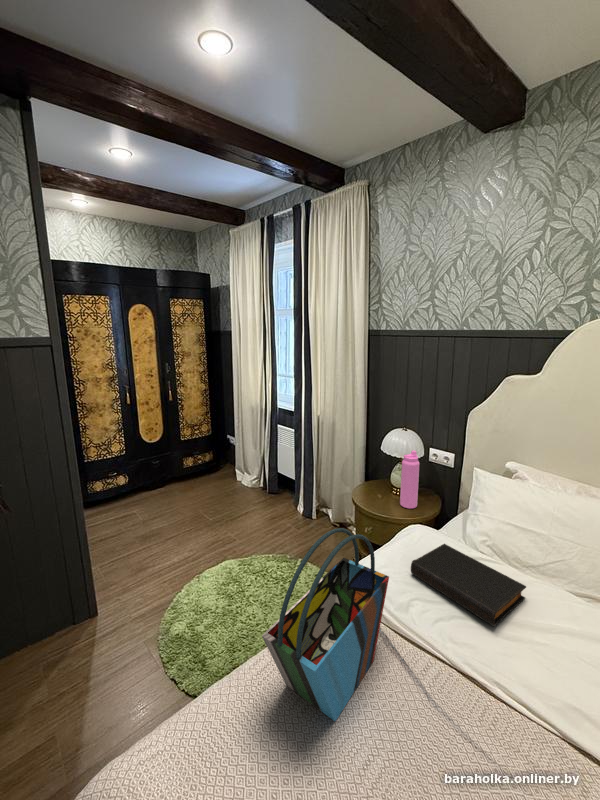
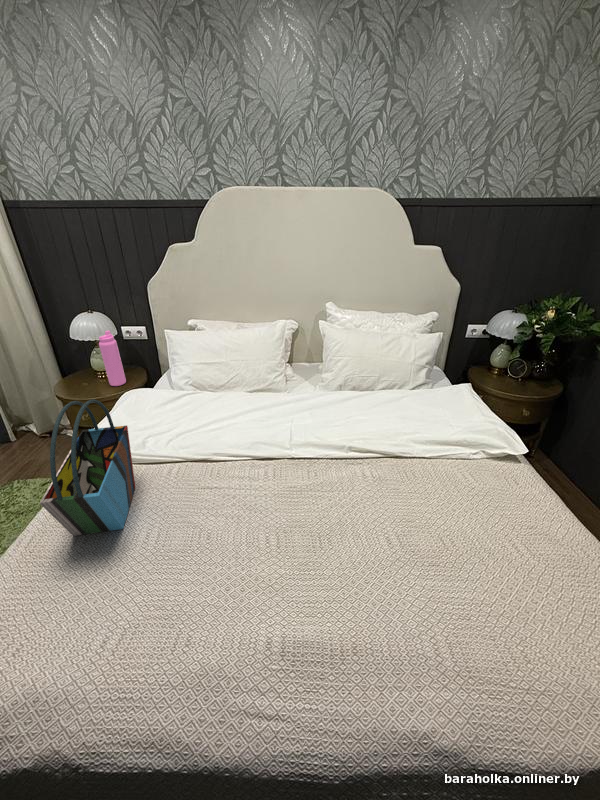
book: present [411,544,526,626] -> none [139,395,221,429]

